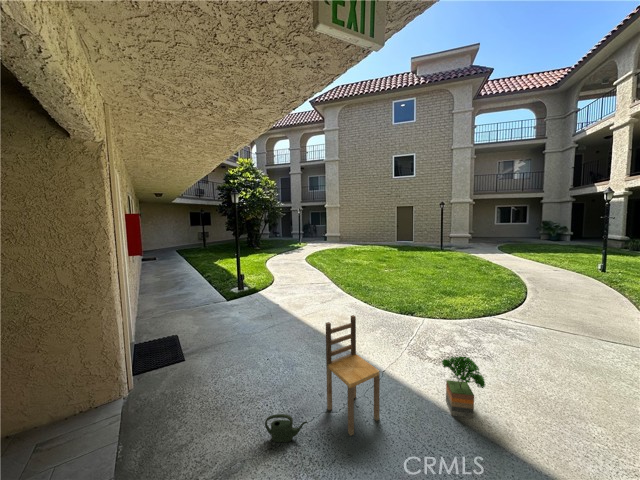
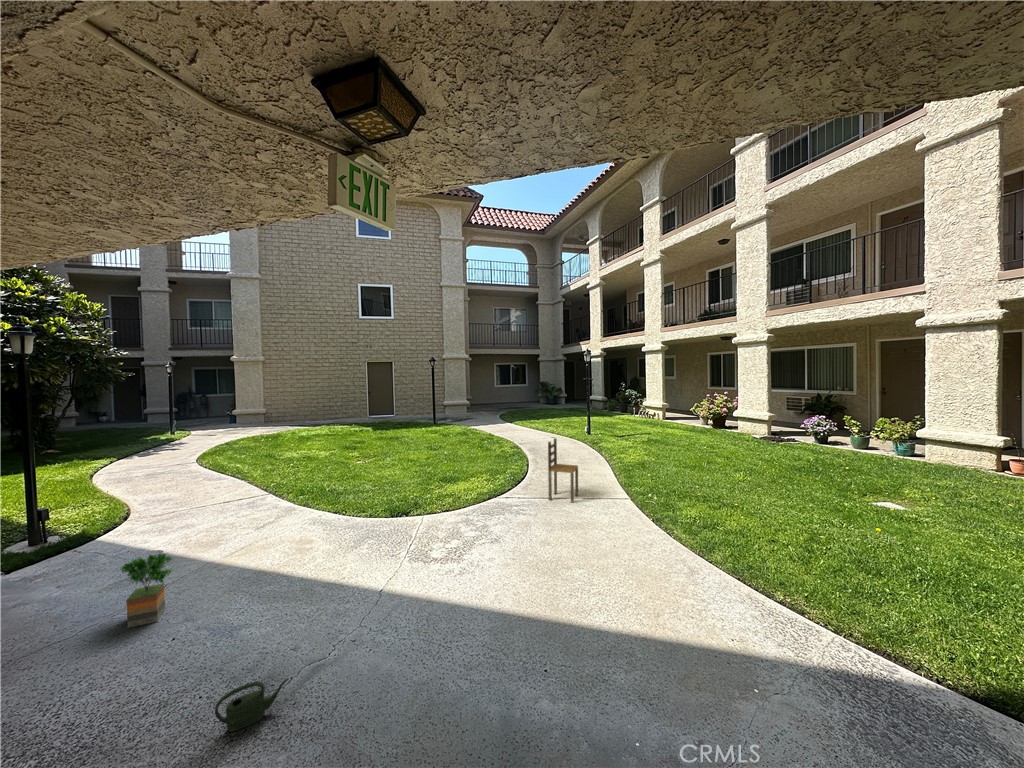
chair: present [326,315,380,436] -> present [548,438,578,503]
potted tree: present [442,356,485,418] -> present [121,554,172,628]

